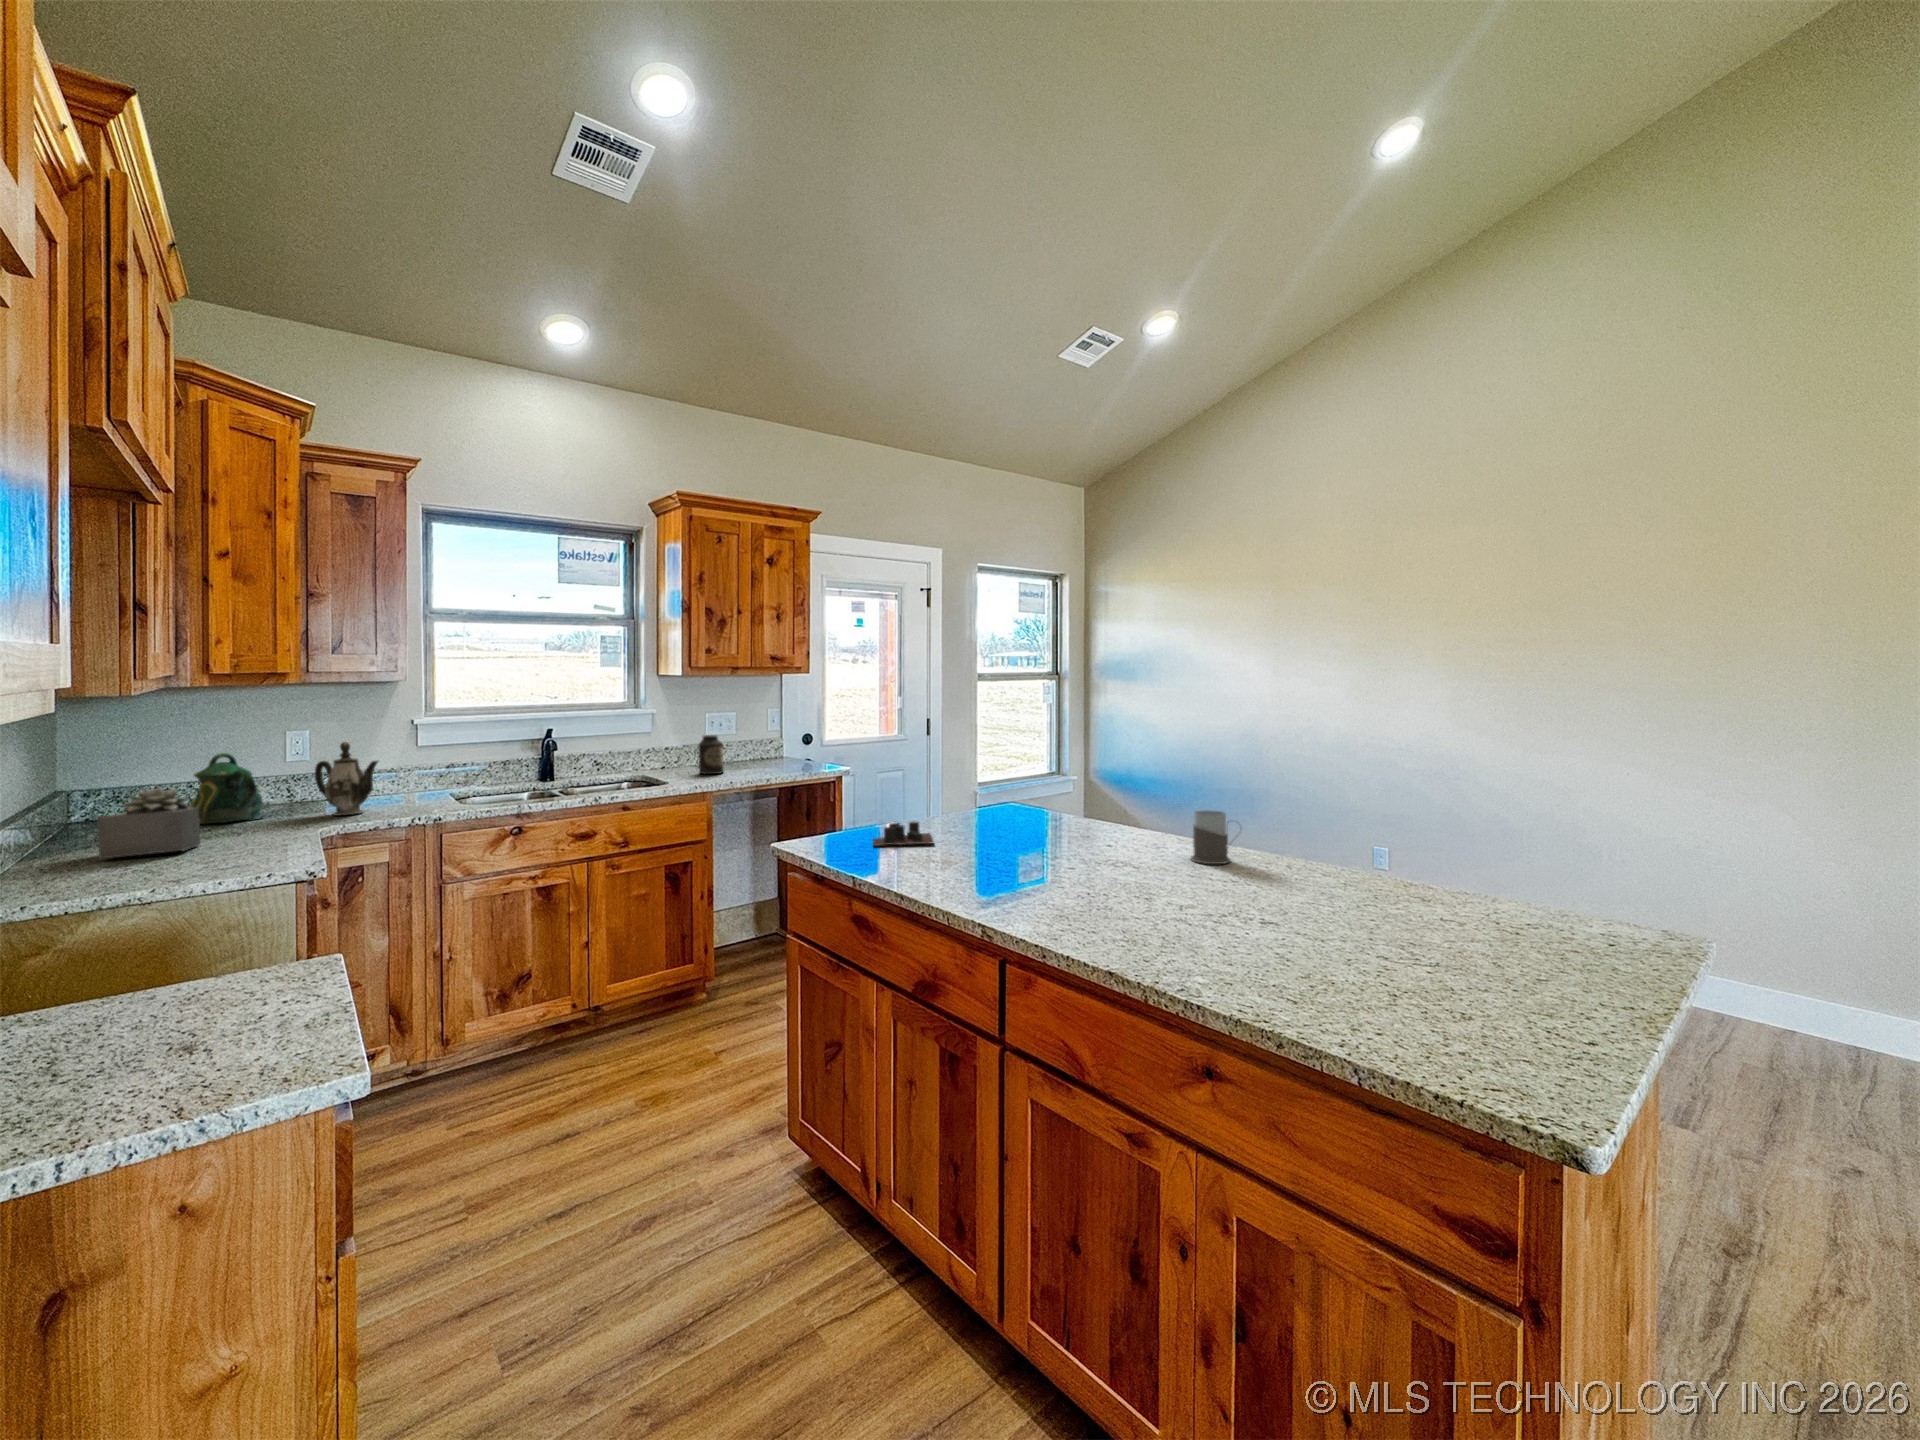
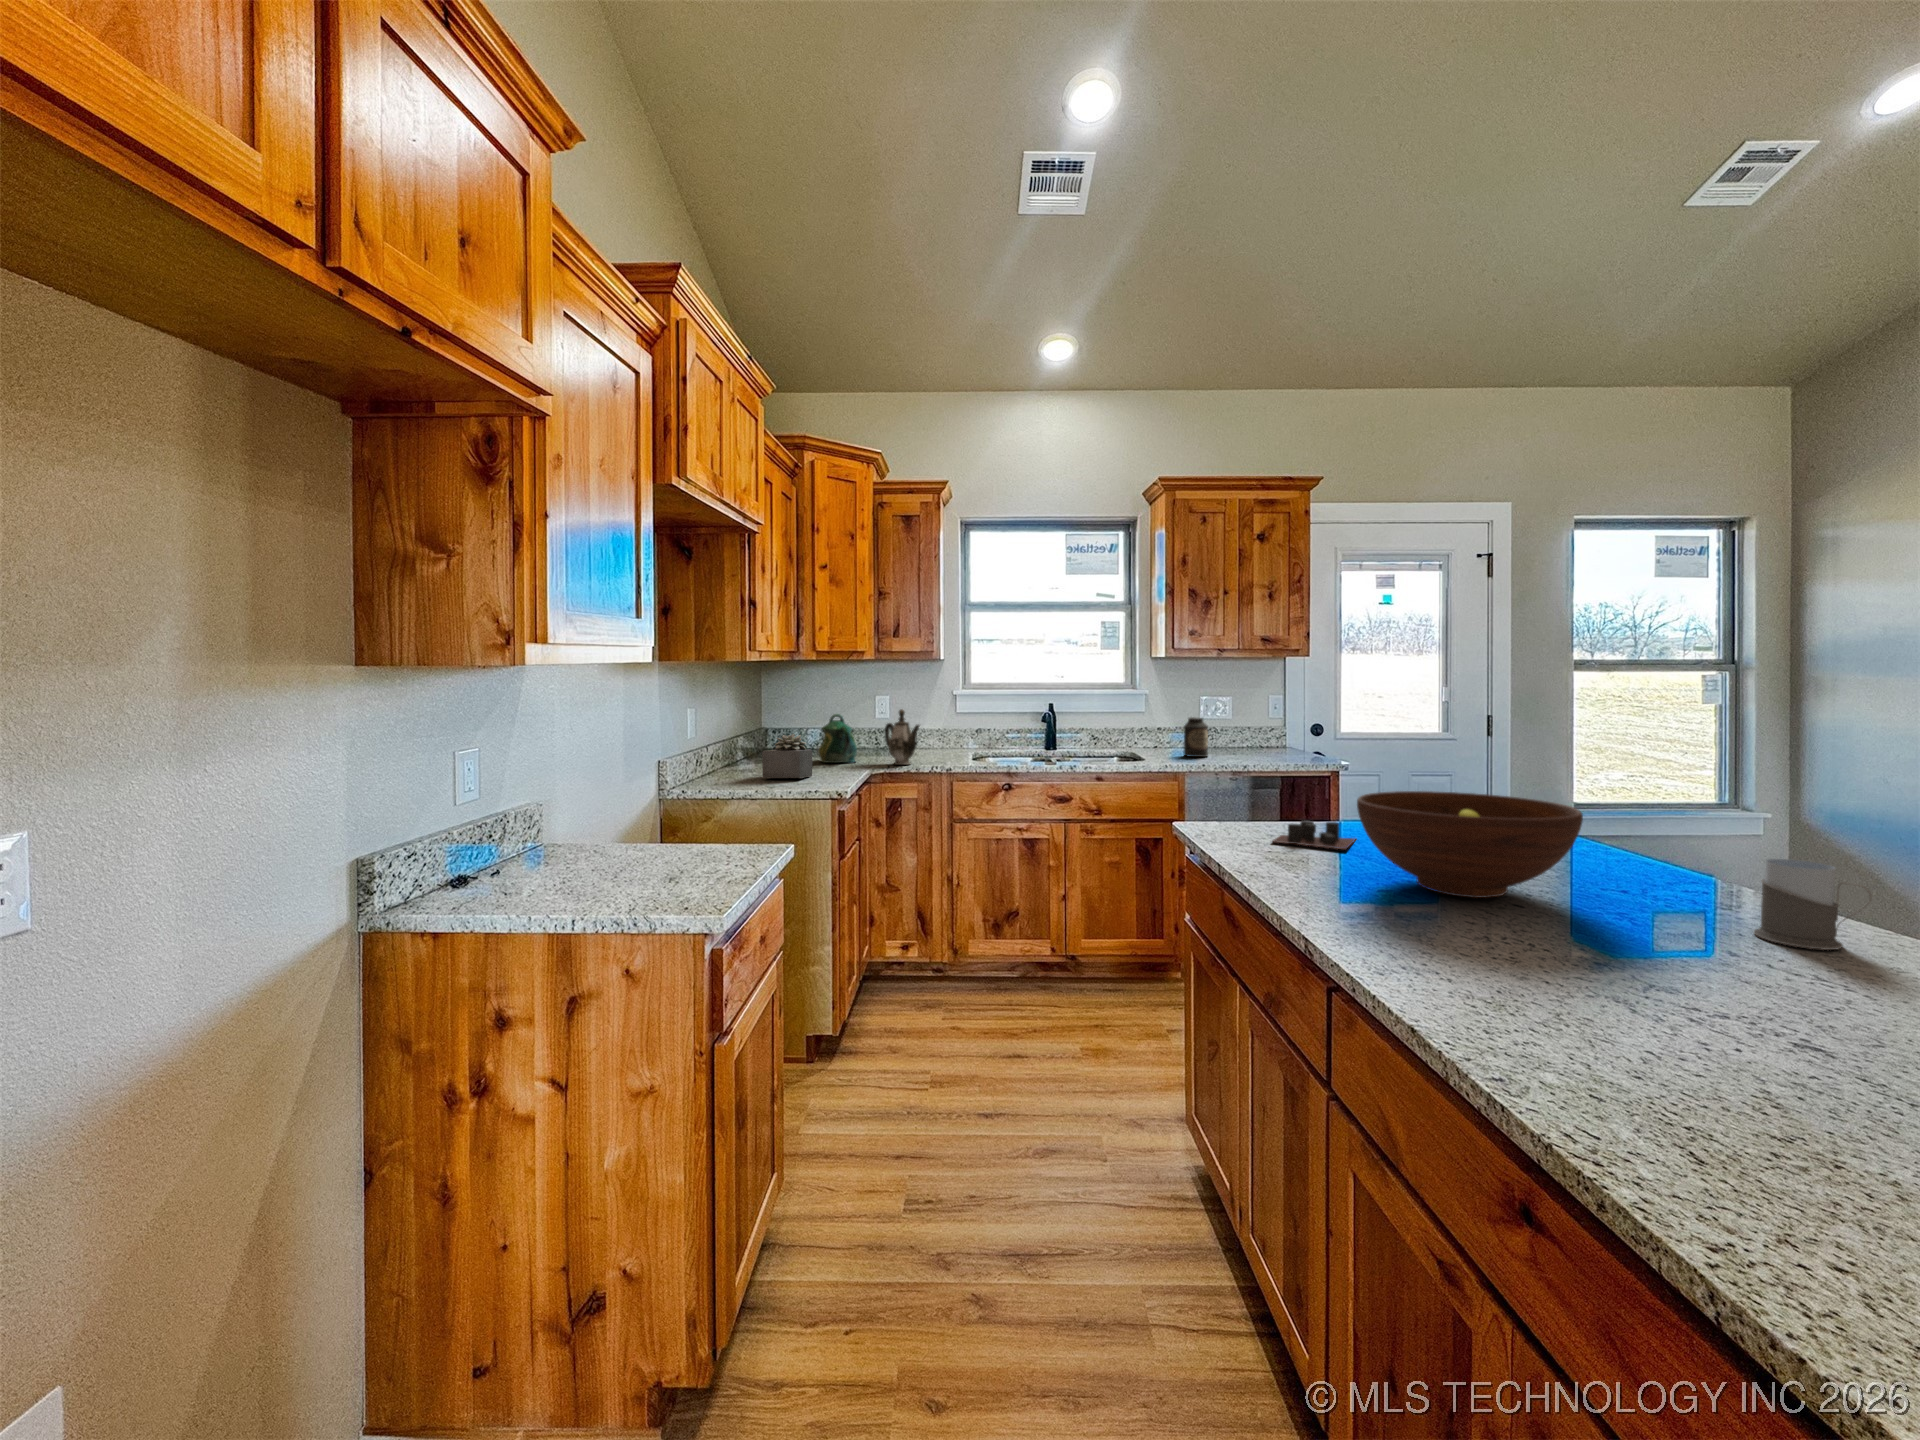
fruit bowl: none [960,786,1107,867] -> present [1357,791,1583,898]

